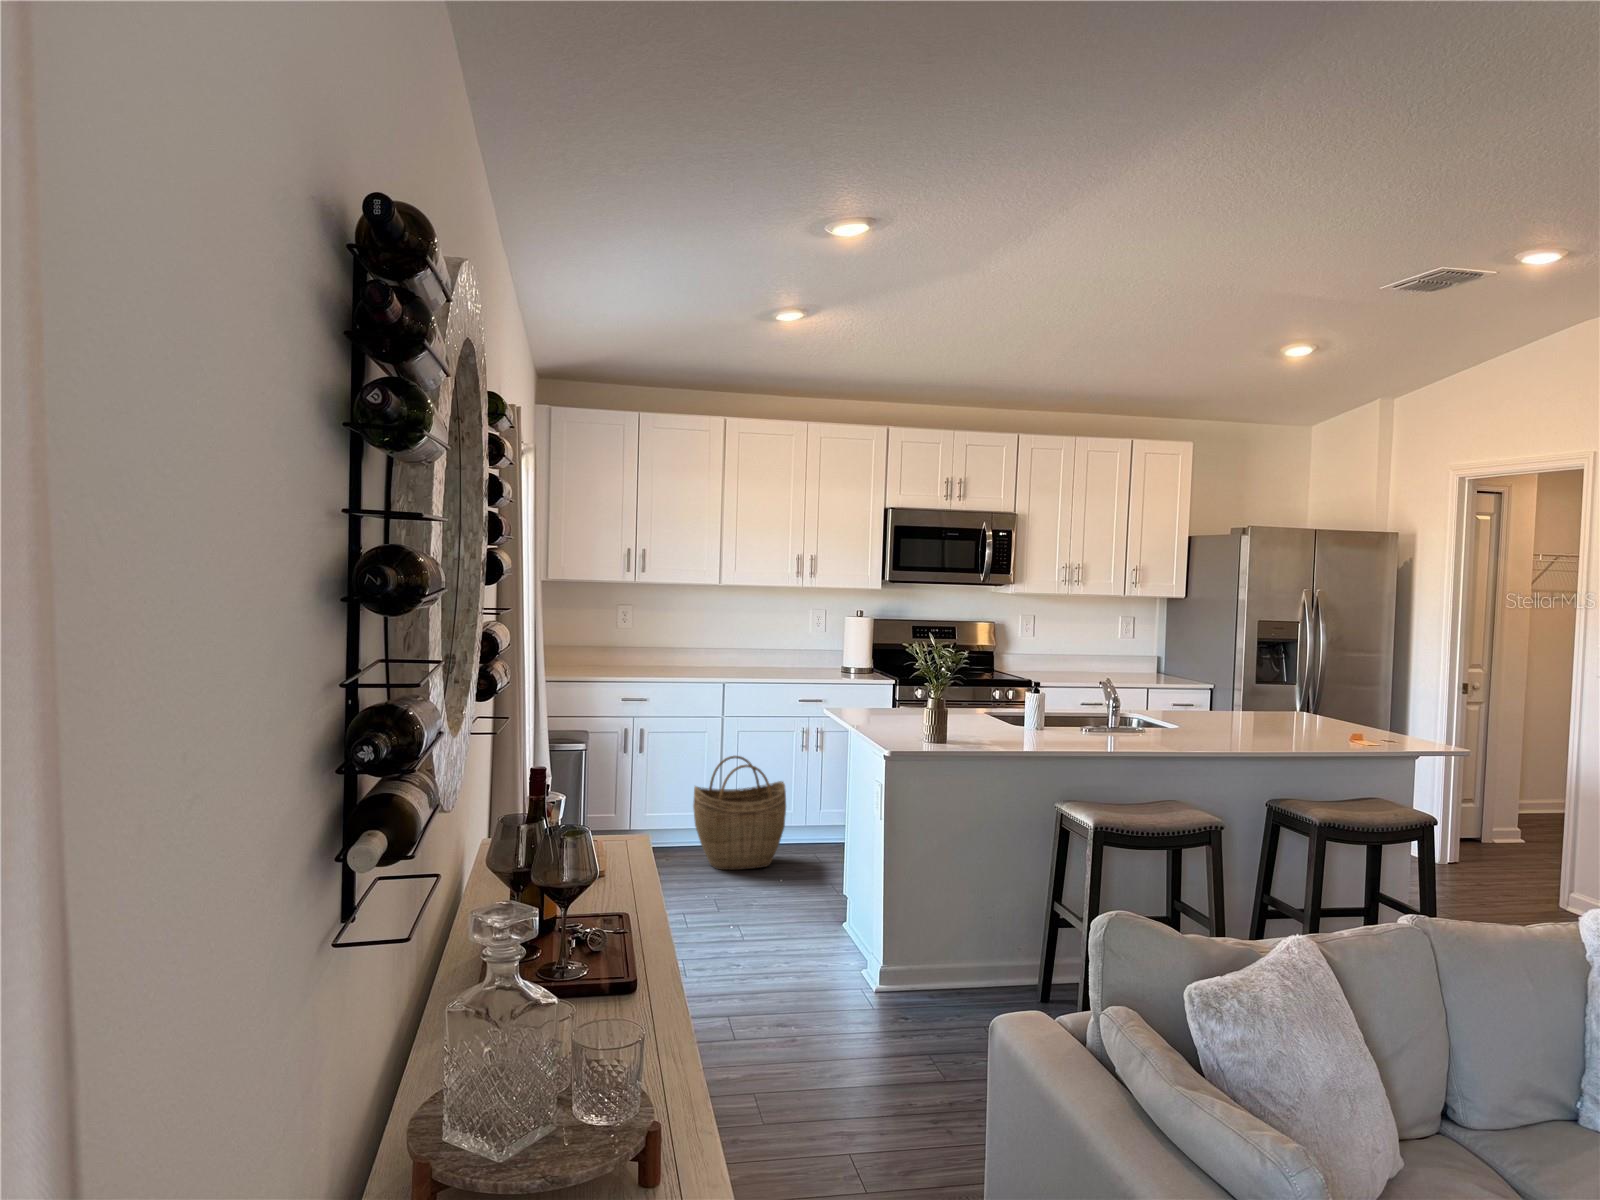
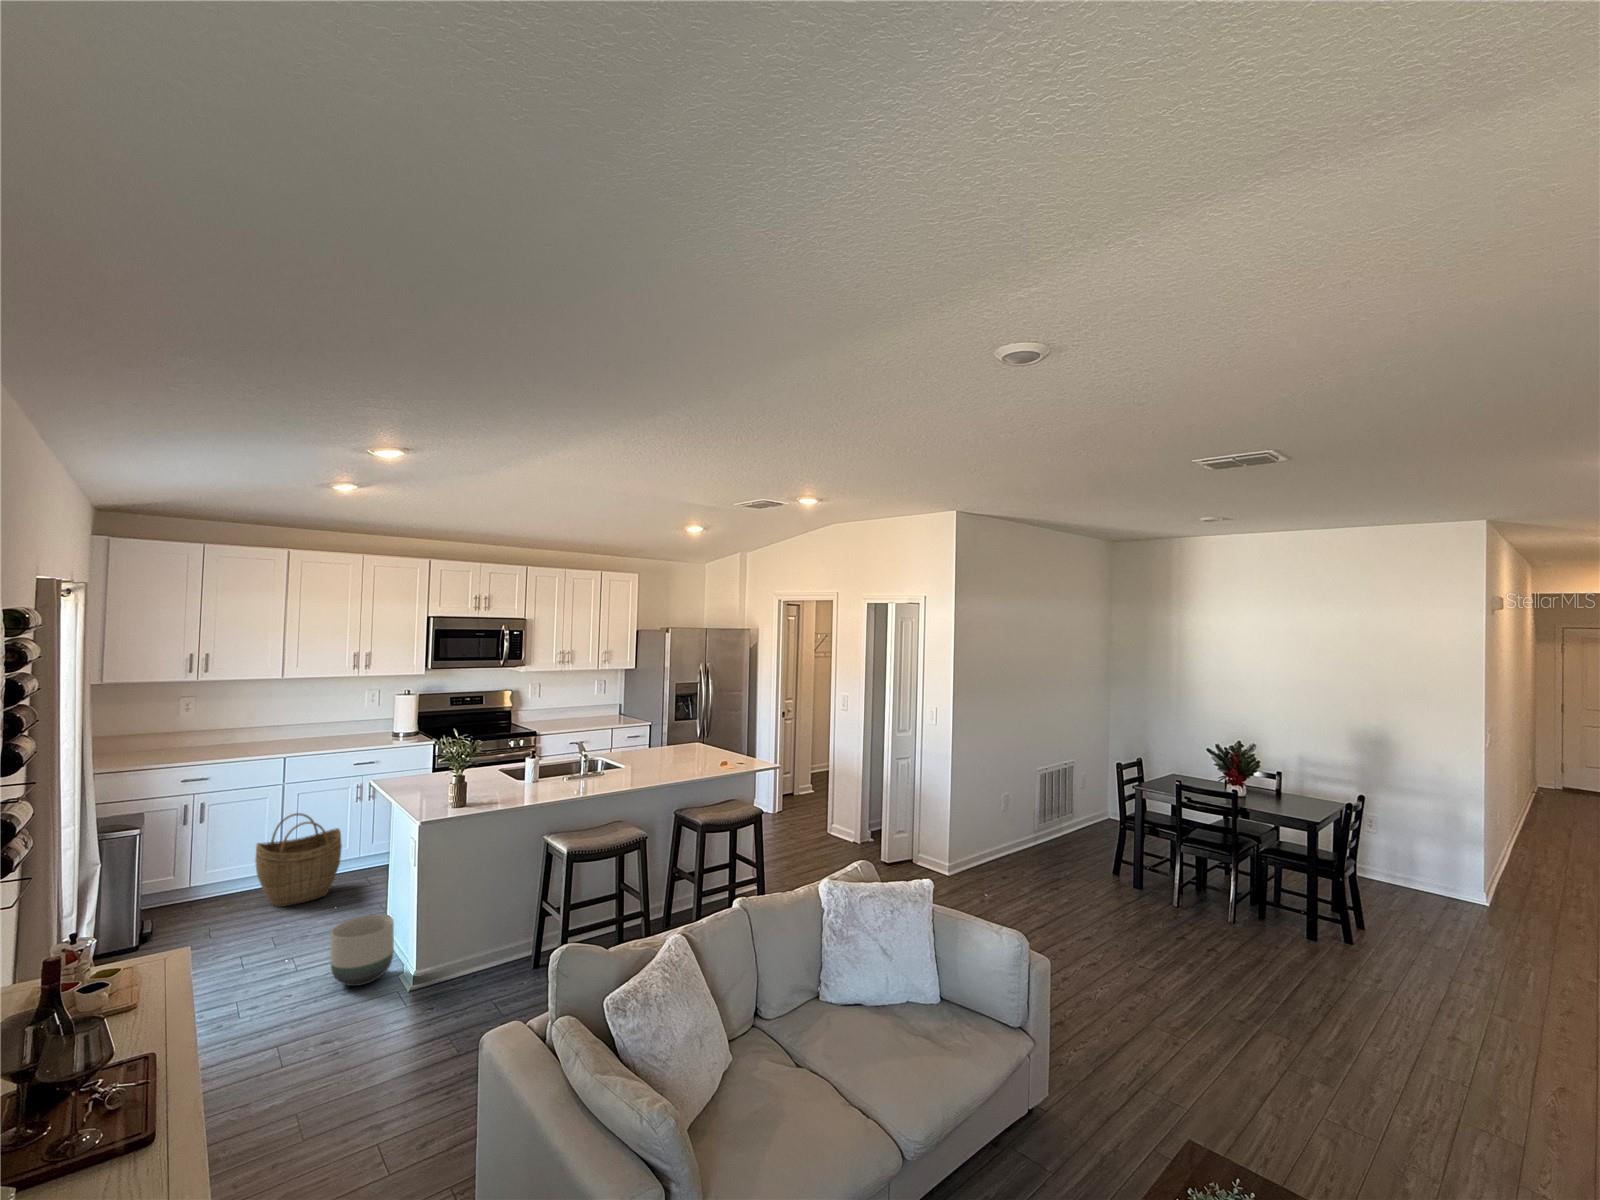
planter: none [778,883,852,971] -> present [330,915,394,986]

